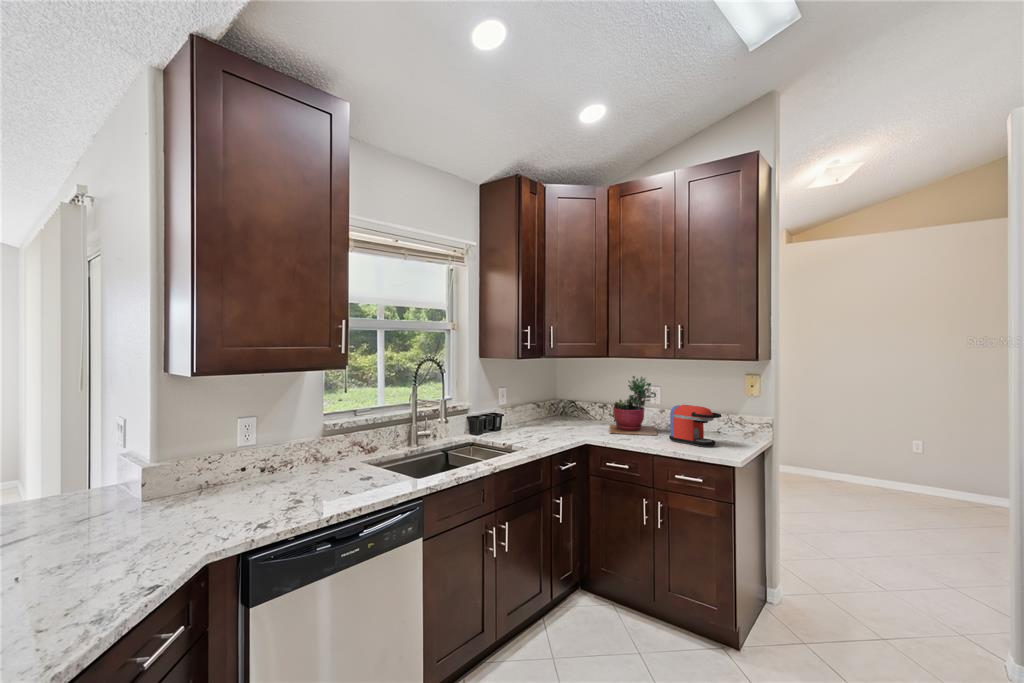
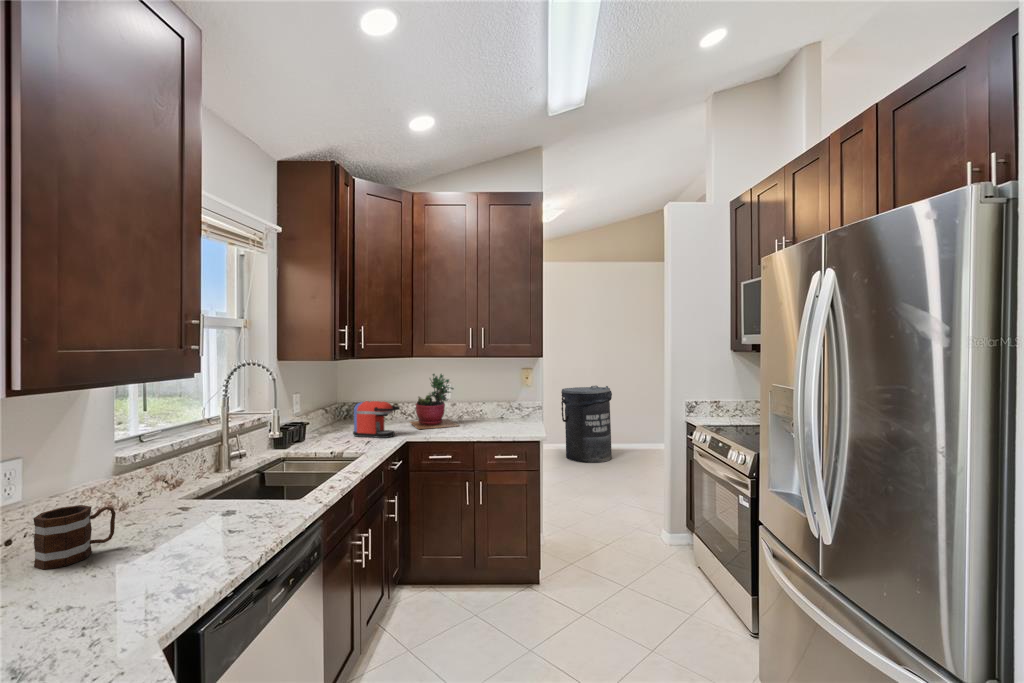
coffee maker: present [669,405,721,447] -> present [353,401,400,438]
trash can: none [873,405,966,516] -> present [561,386,612,463]
mug: none [243,452,287,491] -> present [33,505,116,570]

